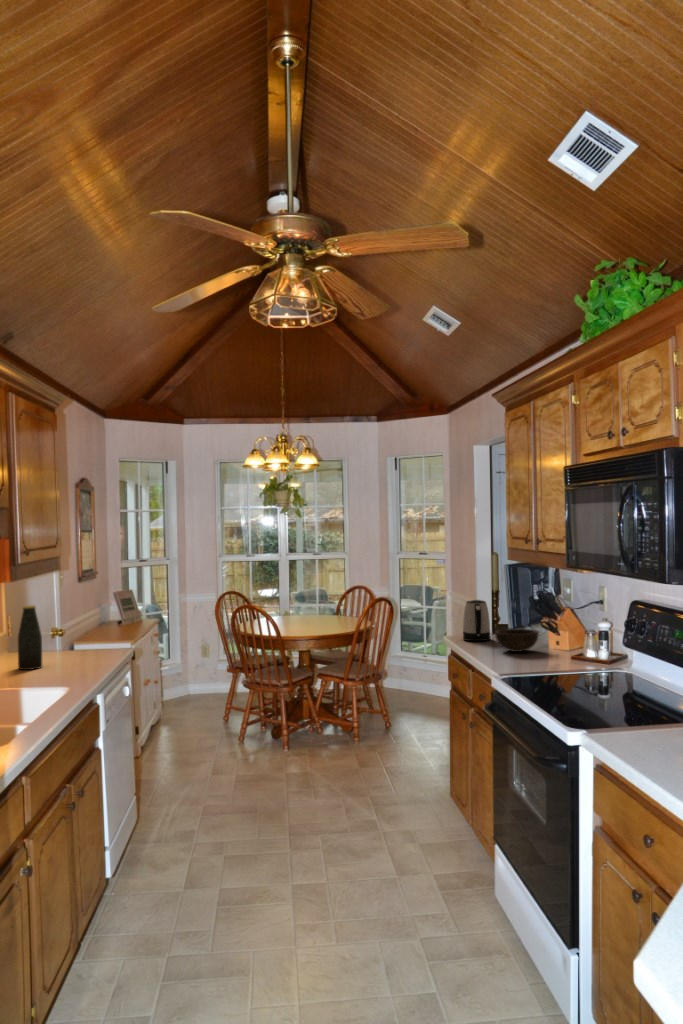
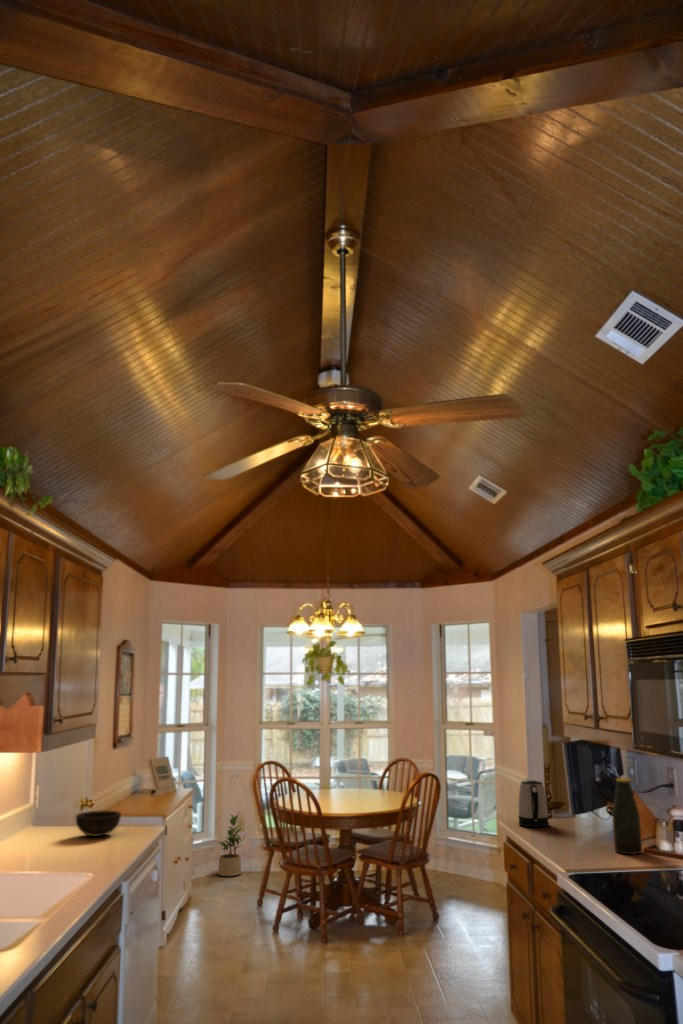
bottle: present [18,605,42,670] -> present [612,778,642,855]
bowl: present [495,628,539,652] -> present [75,810,121,836]
potted plant: none [183,642,211,698] -> present [218,815,241,876]

